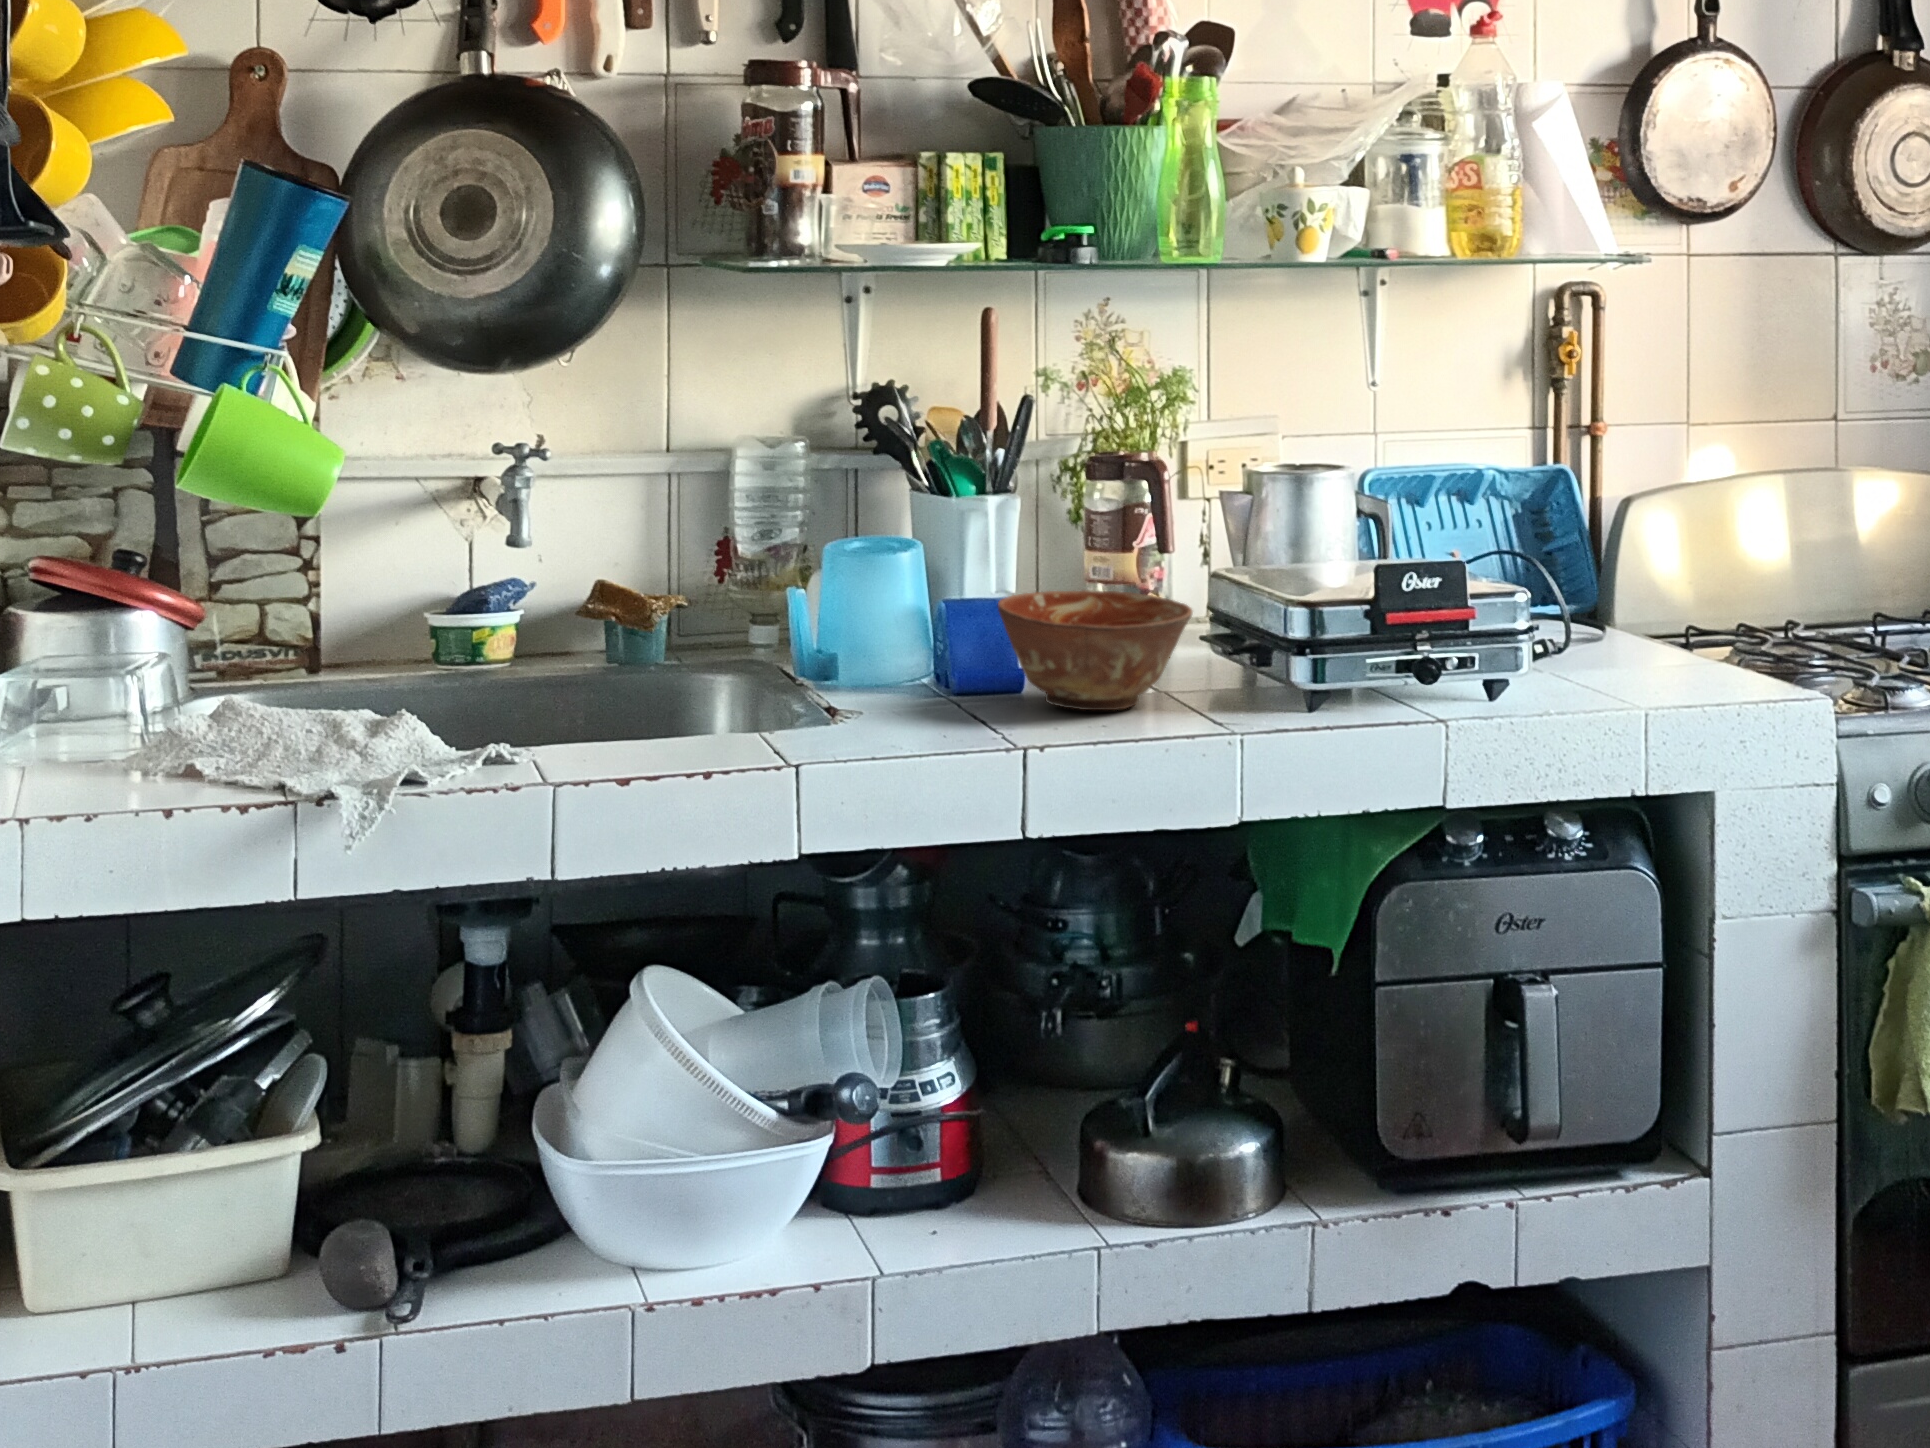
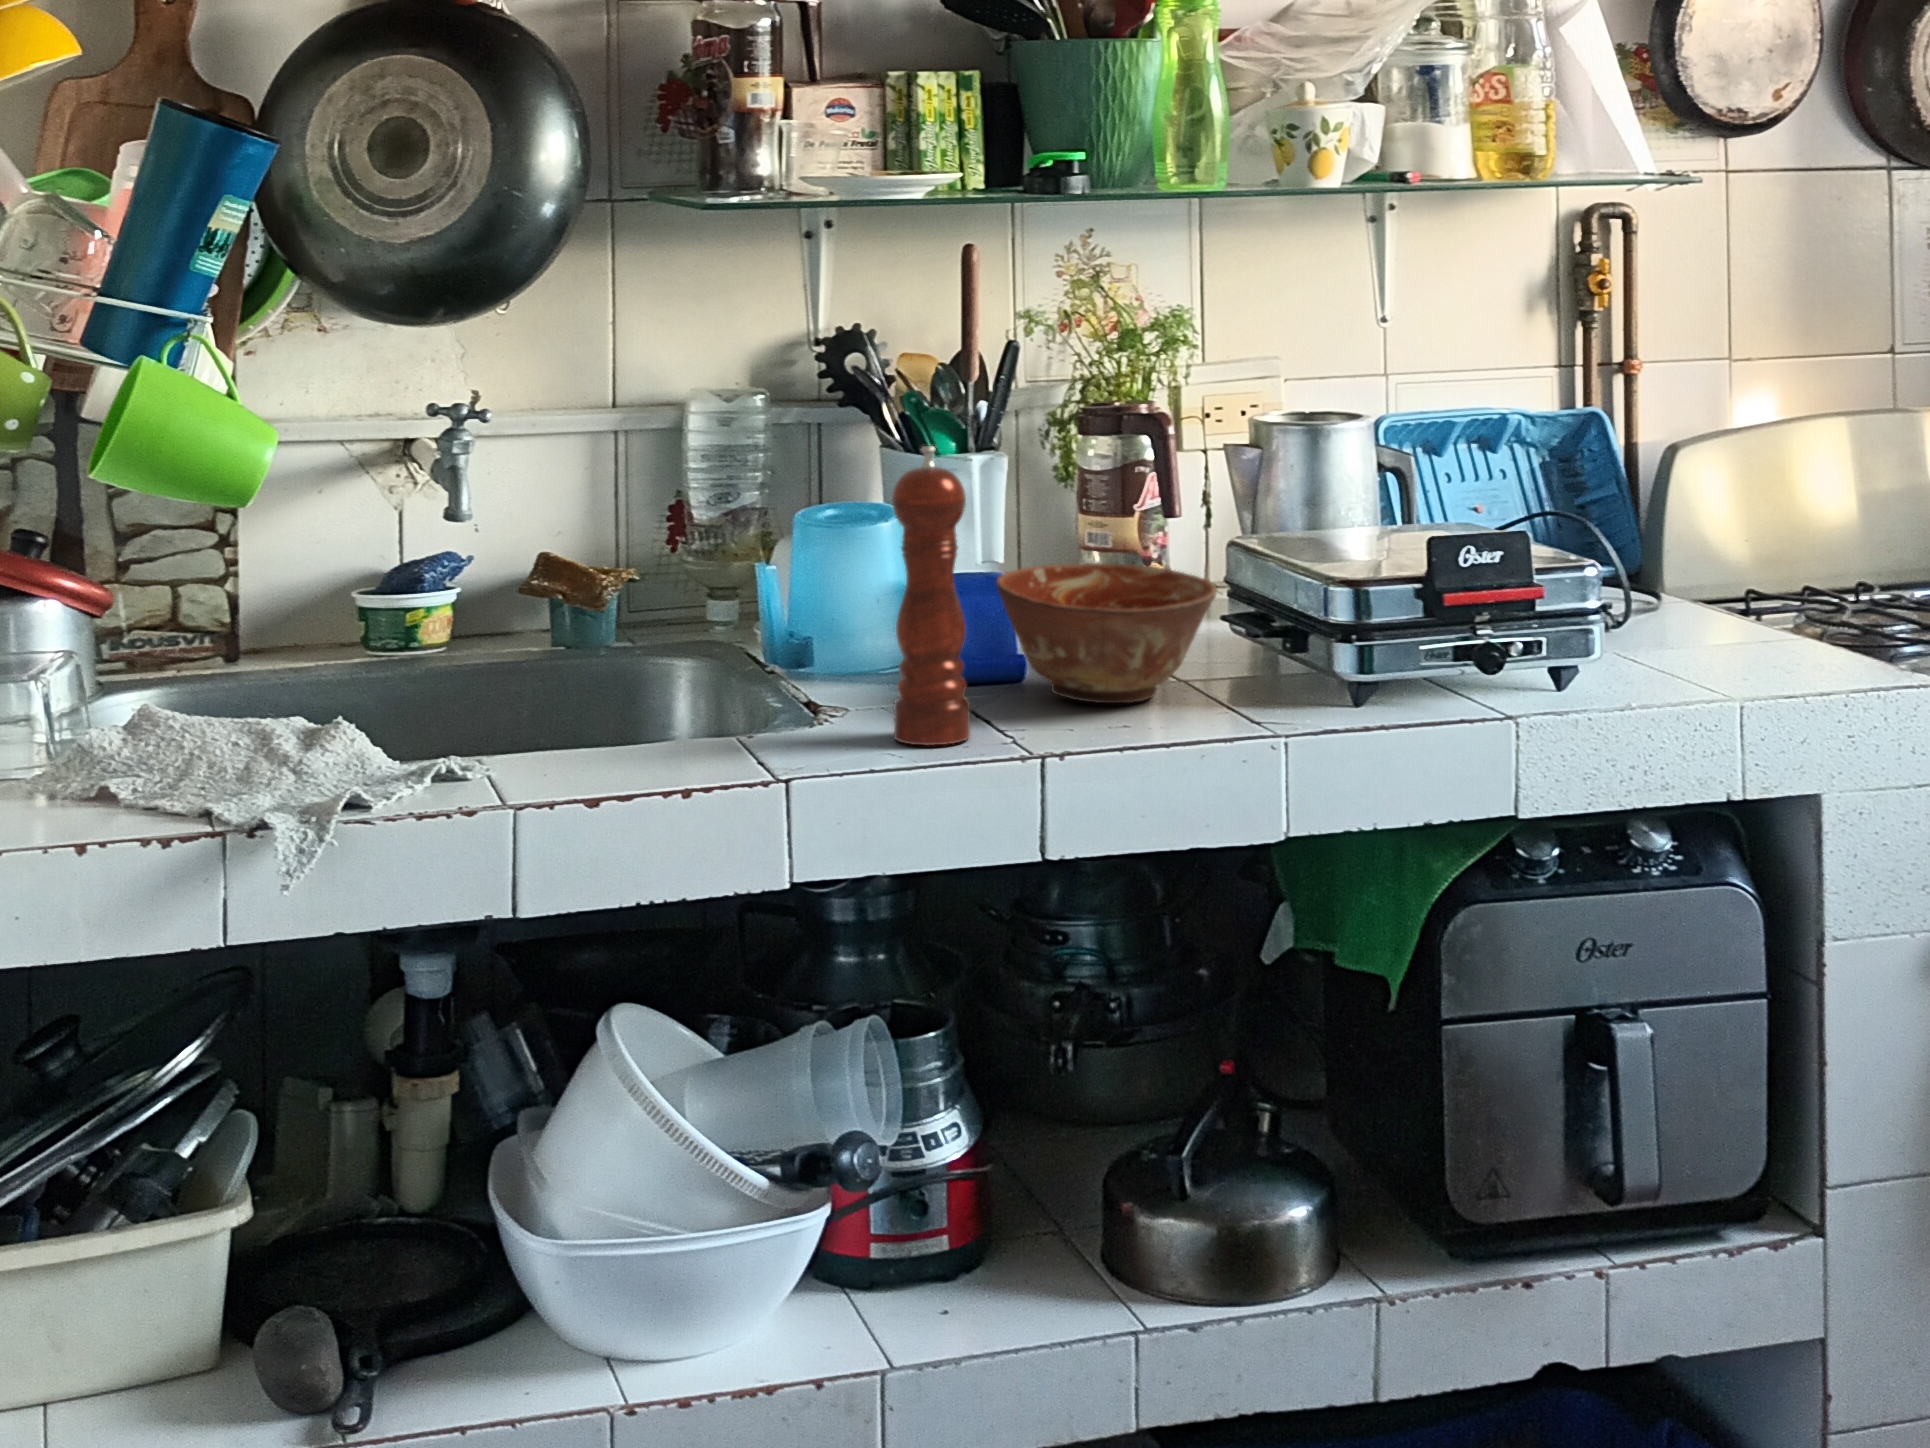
pepper mill: none [898,480,966,741] -> present [892,446,970,745]

